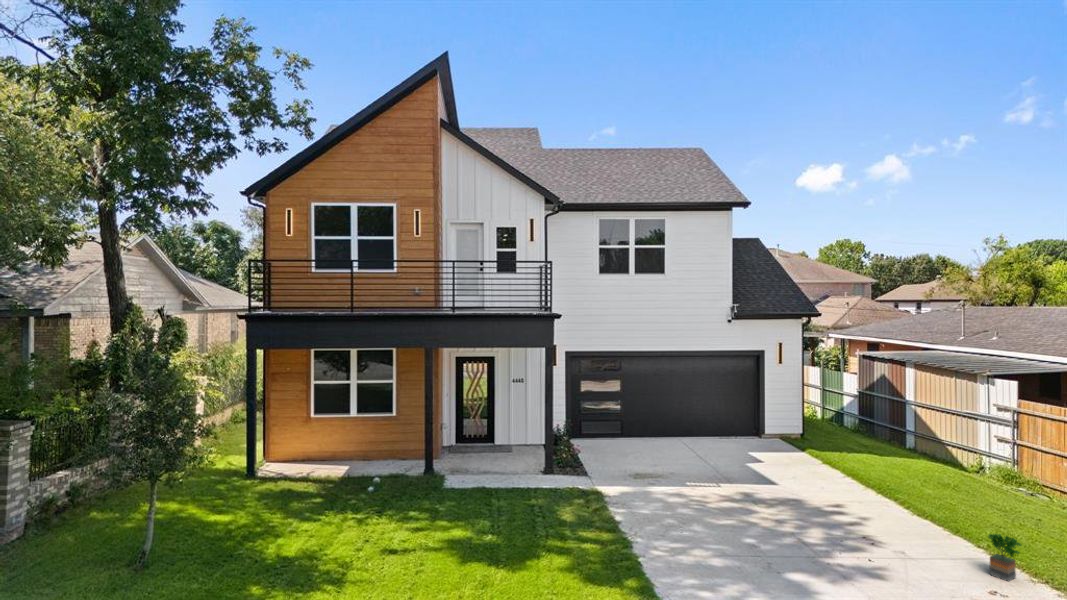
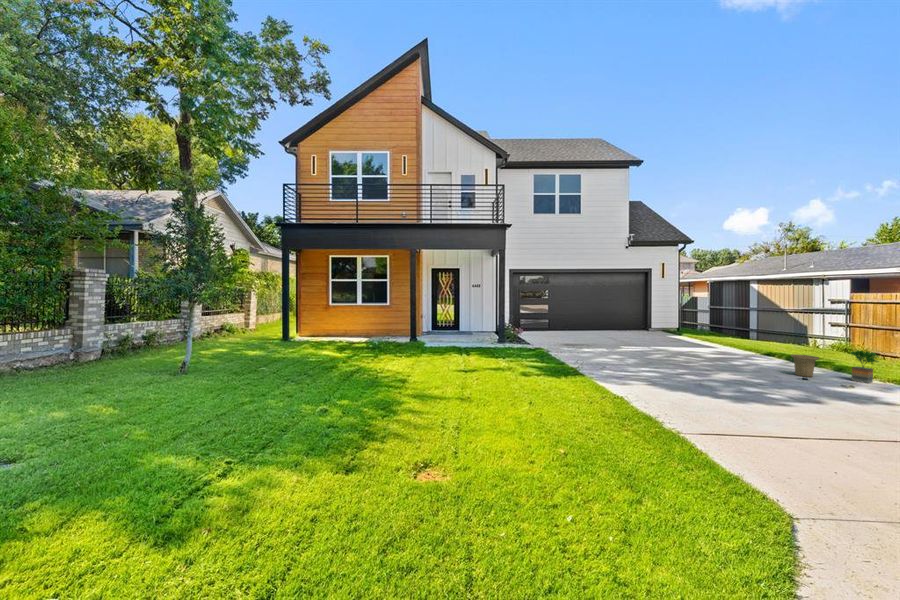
basket: none [916,531,950,566] -> present [791,355,819,377]

